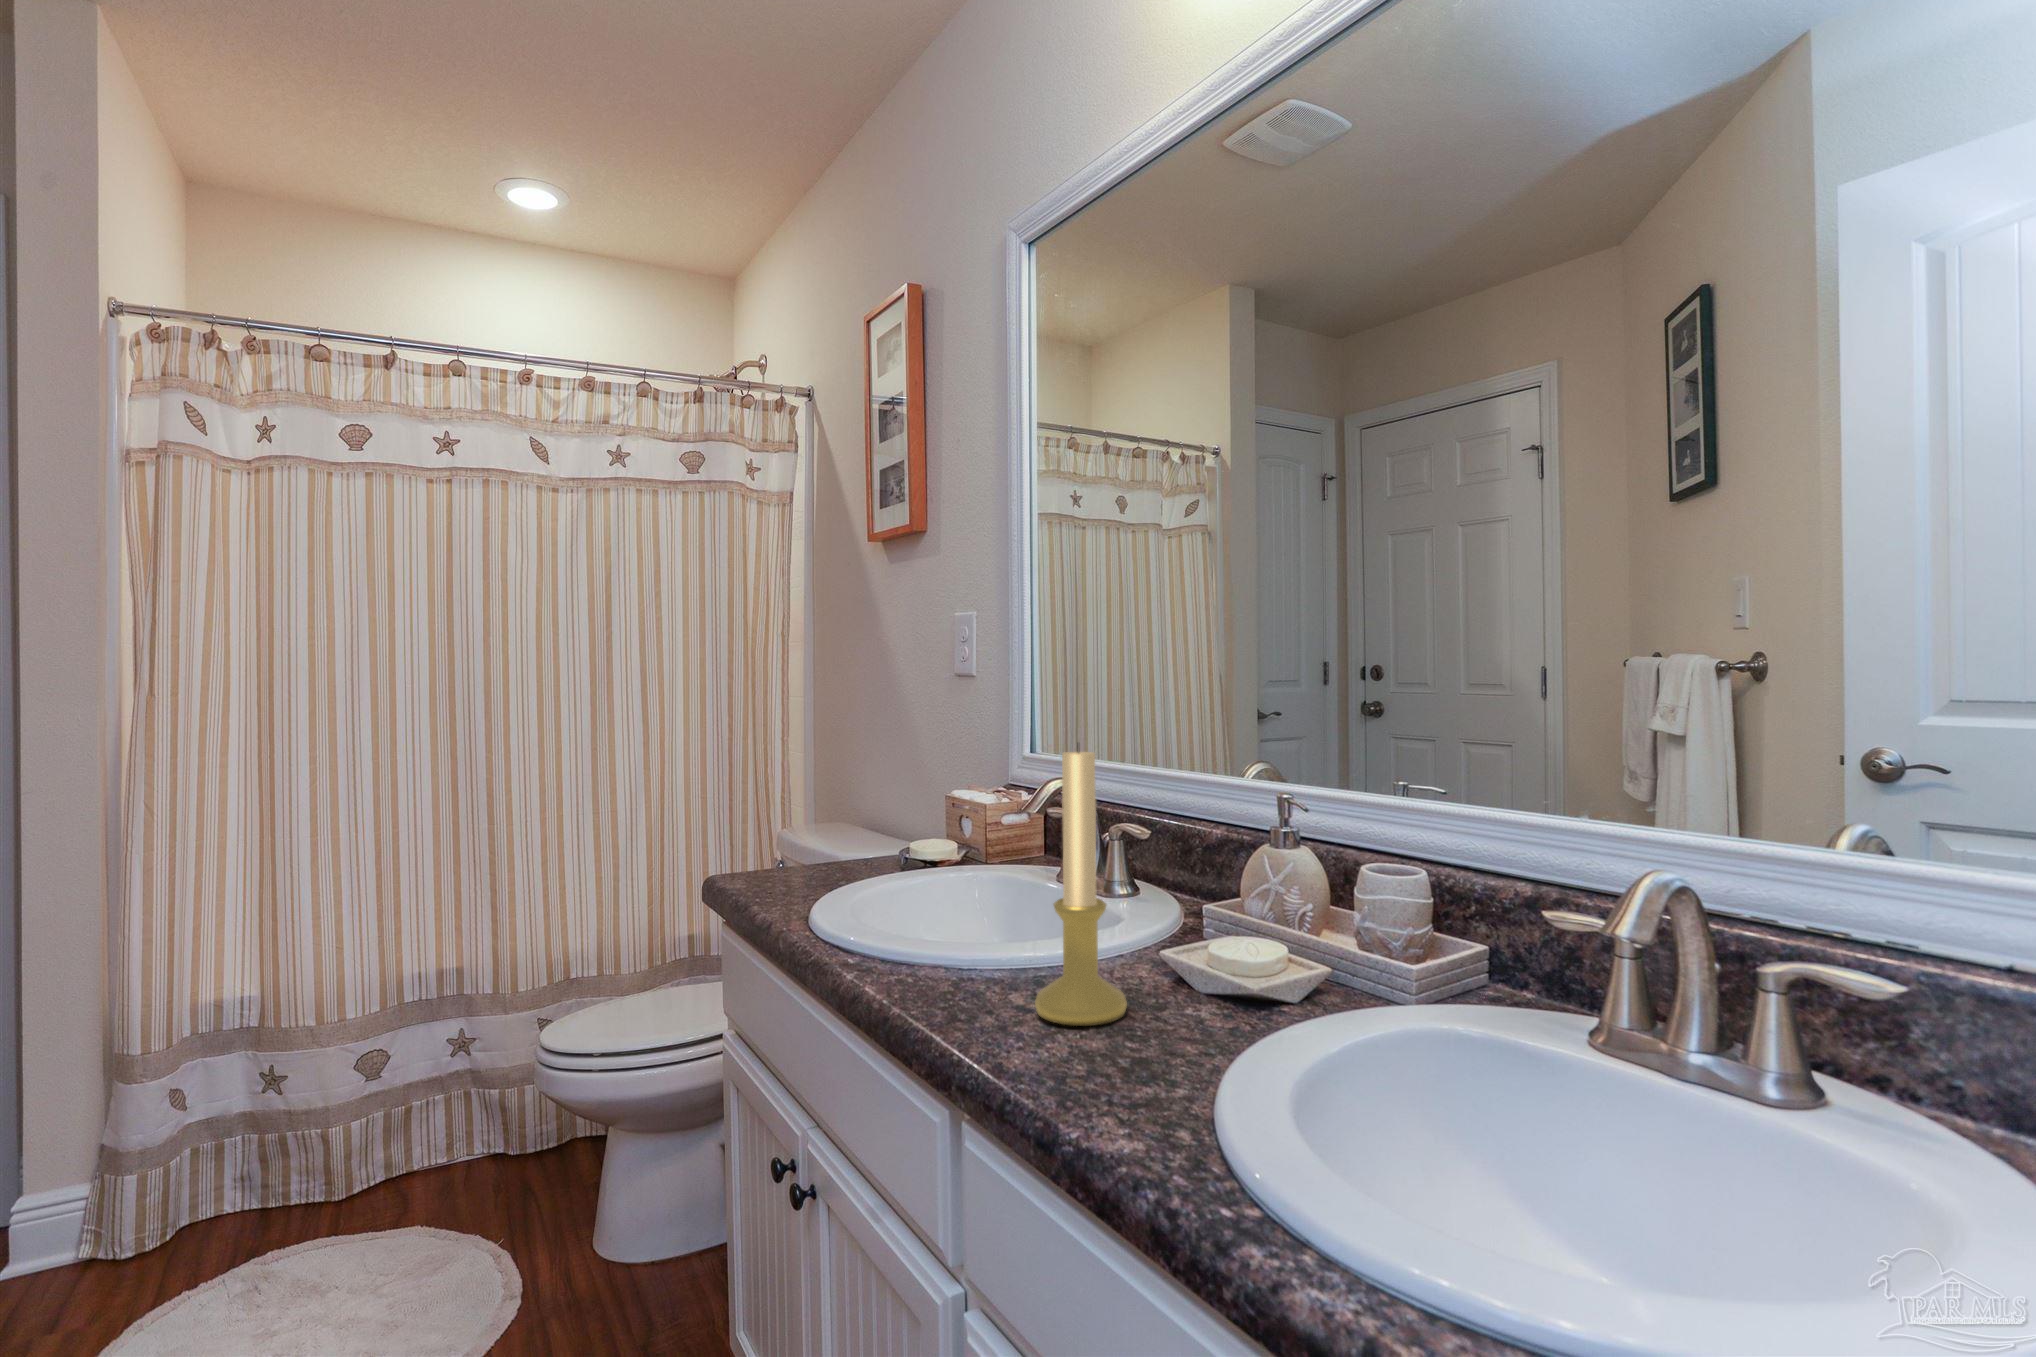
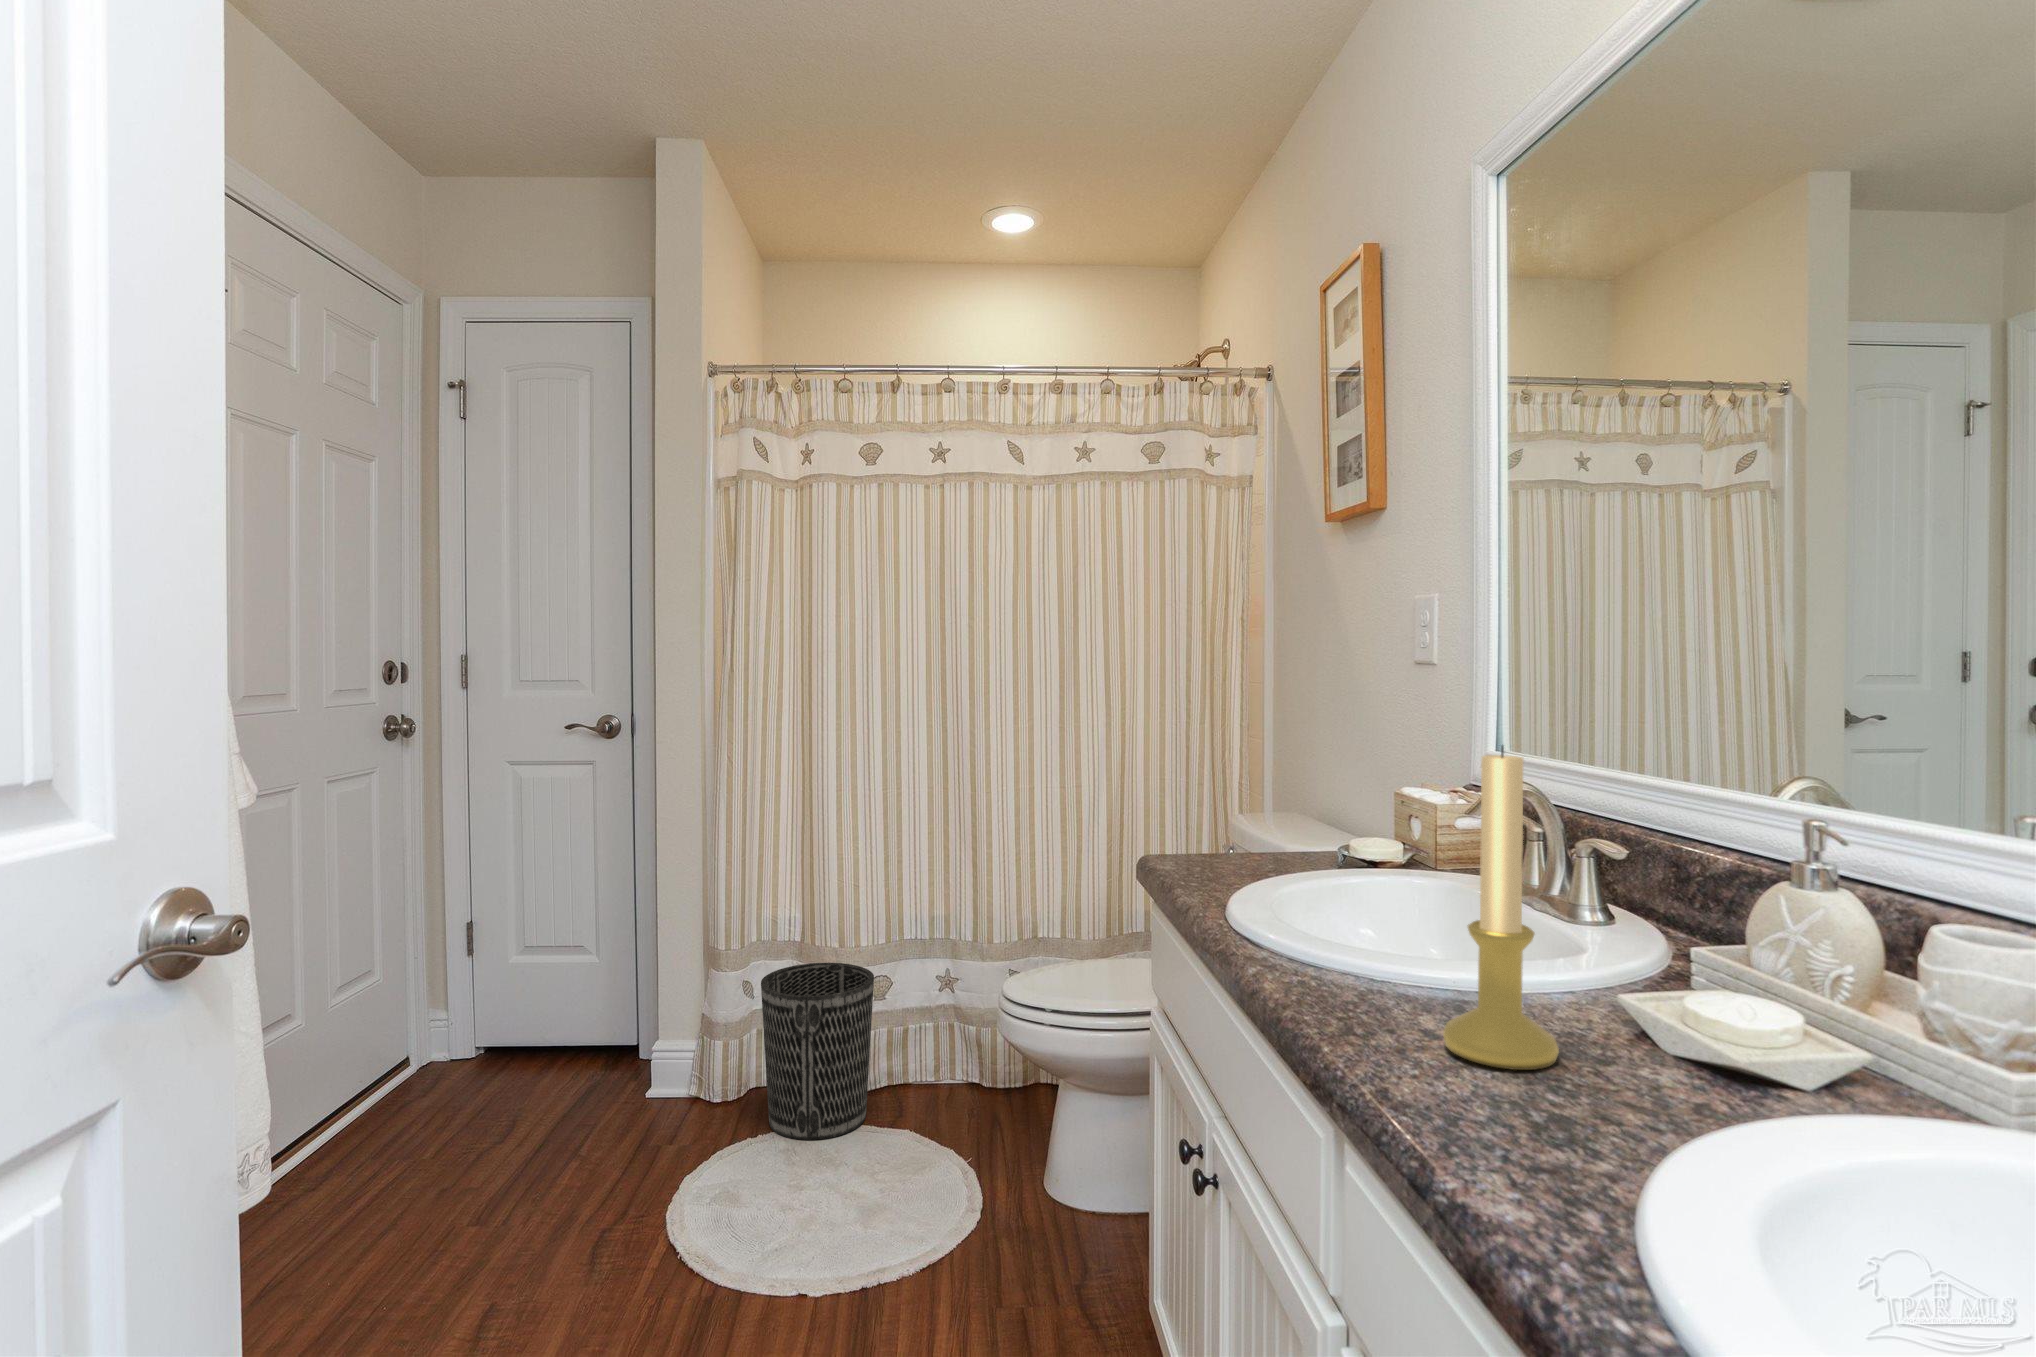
wastebasket: none [199,1044,367,1273] -> present [761,963,874,1140]

